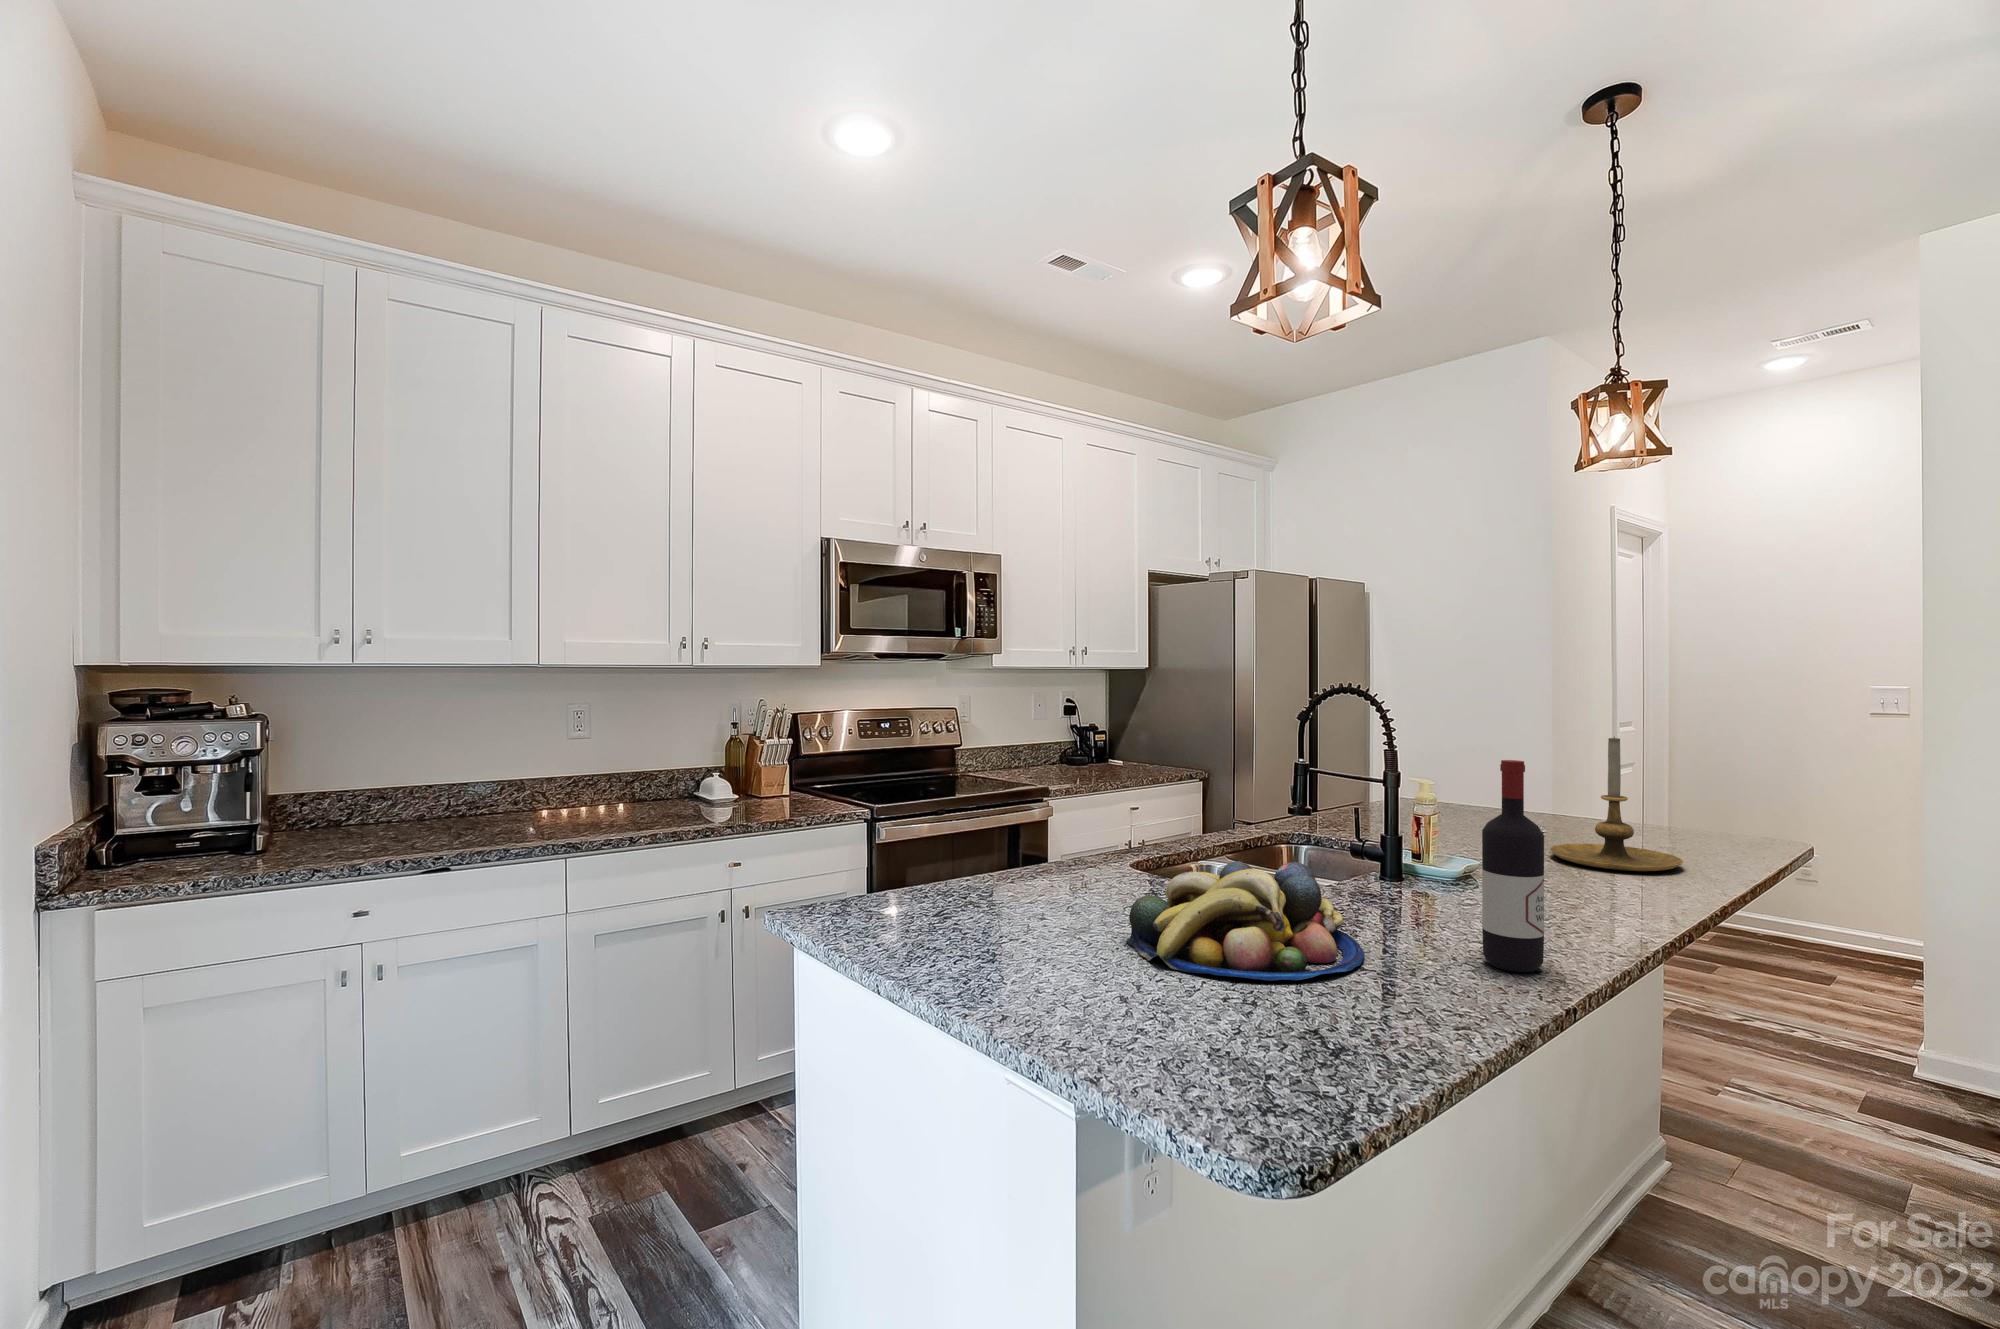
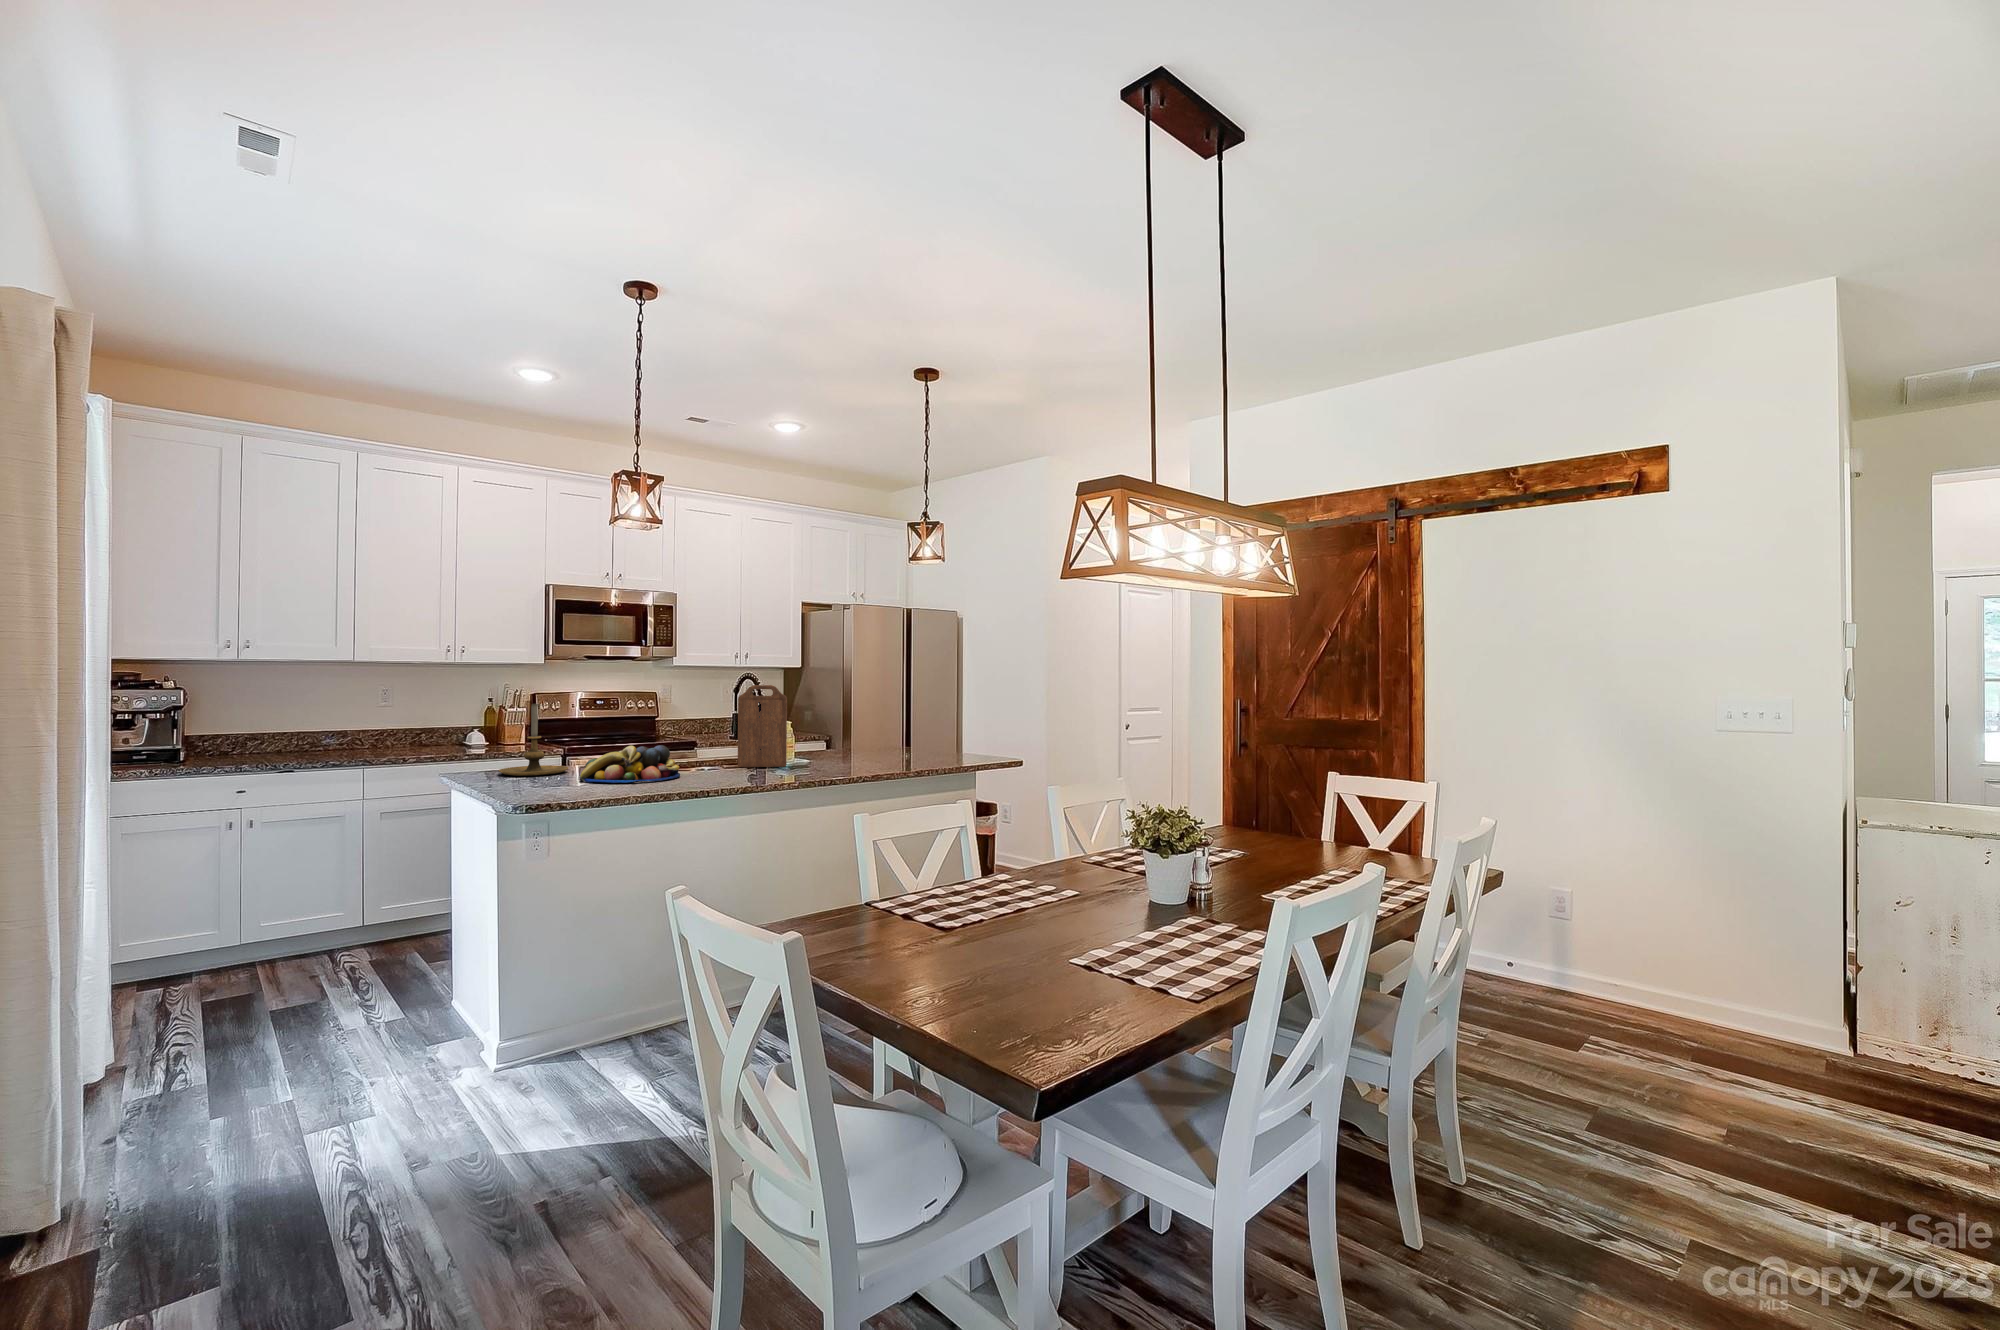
cutting board: none [1363,711,1467,890] -> present [738,685,787,767]
candle holder: present [1550,737,1683,871] -> present [499,704,568,776]
wine bottle: present [1482,760,1544,972] -> none [714,701,736,781]

